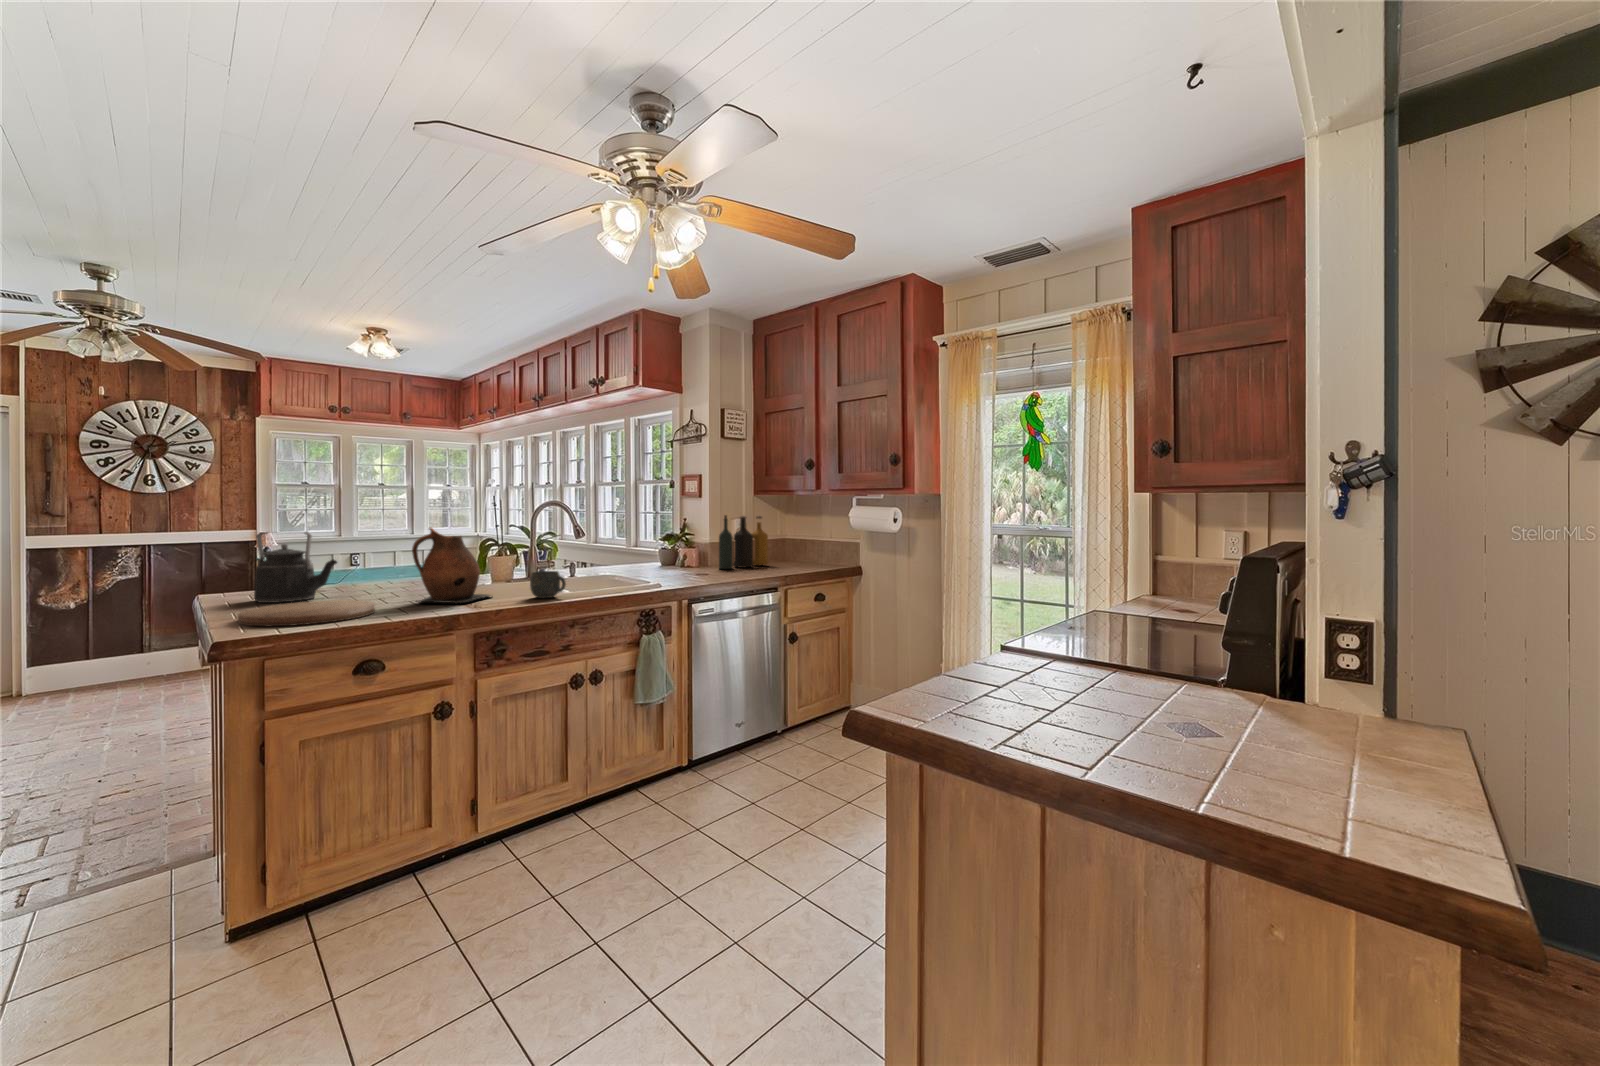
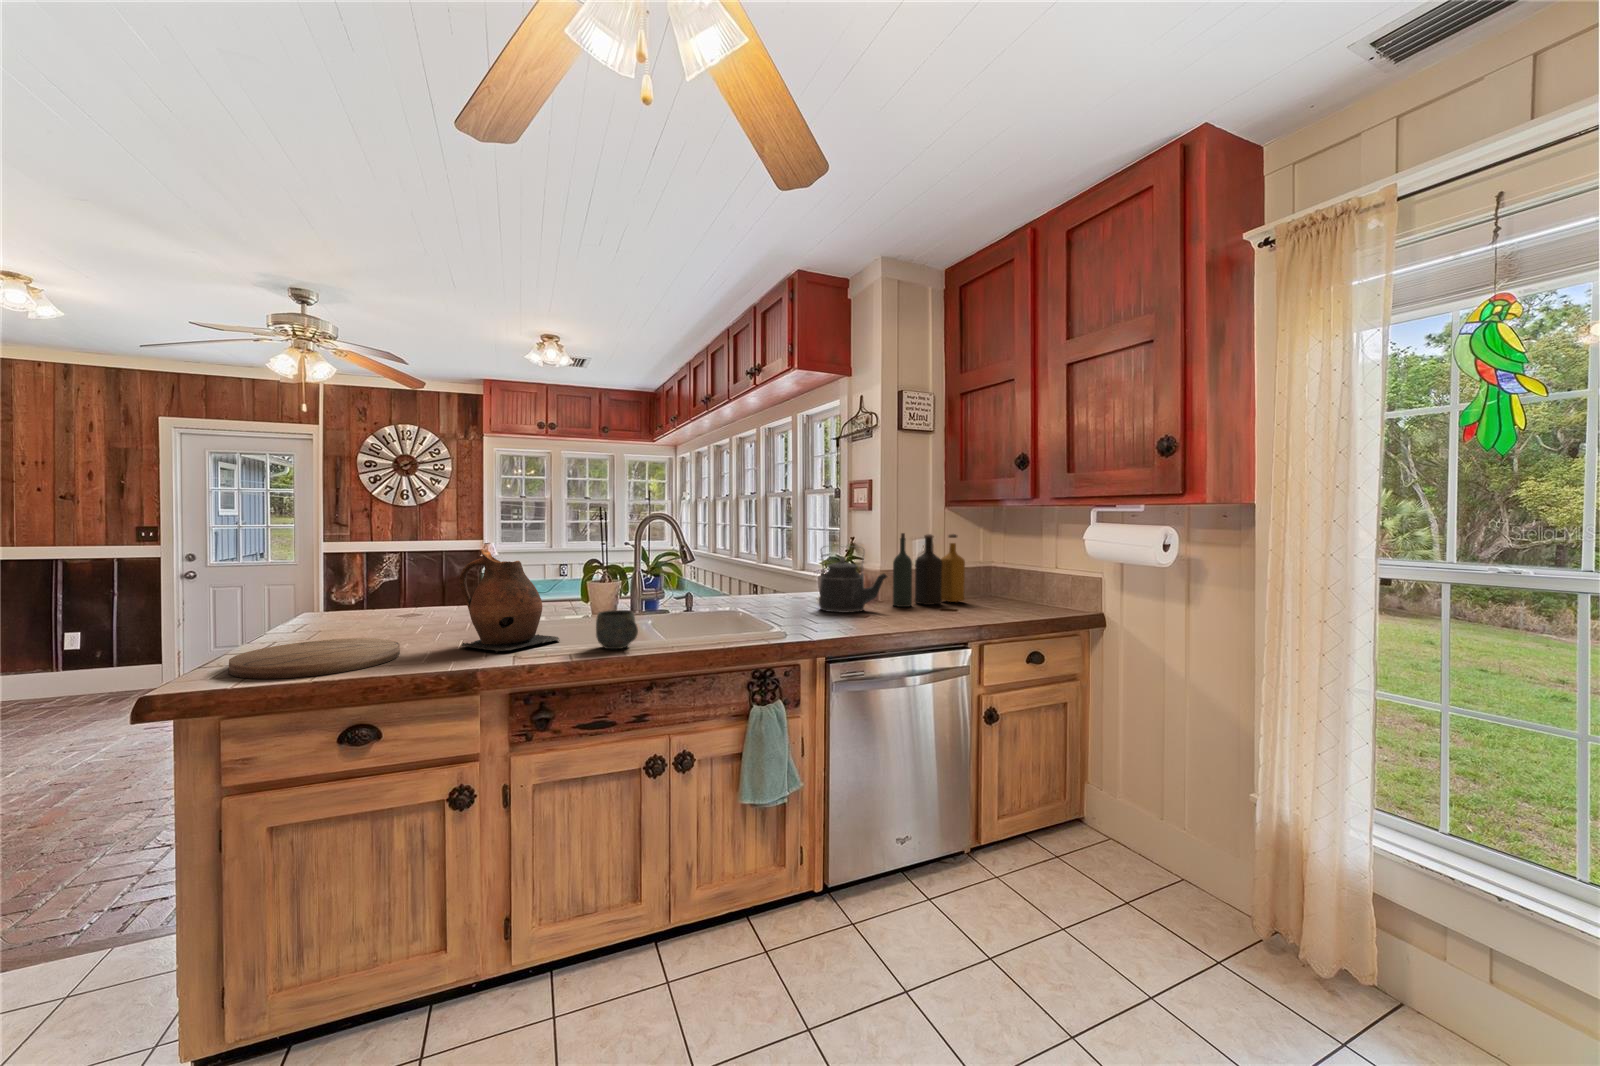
kettle: present [254,532,337,603] -> present [819,549,887,613]

